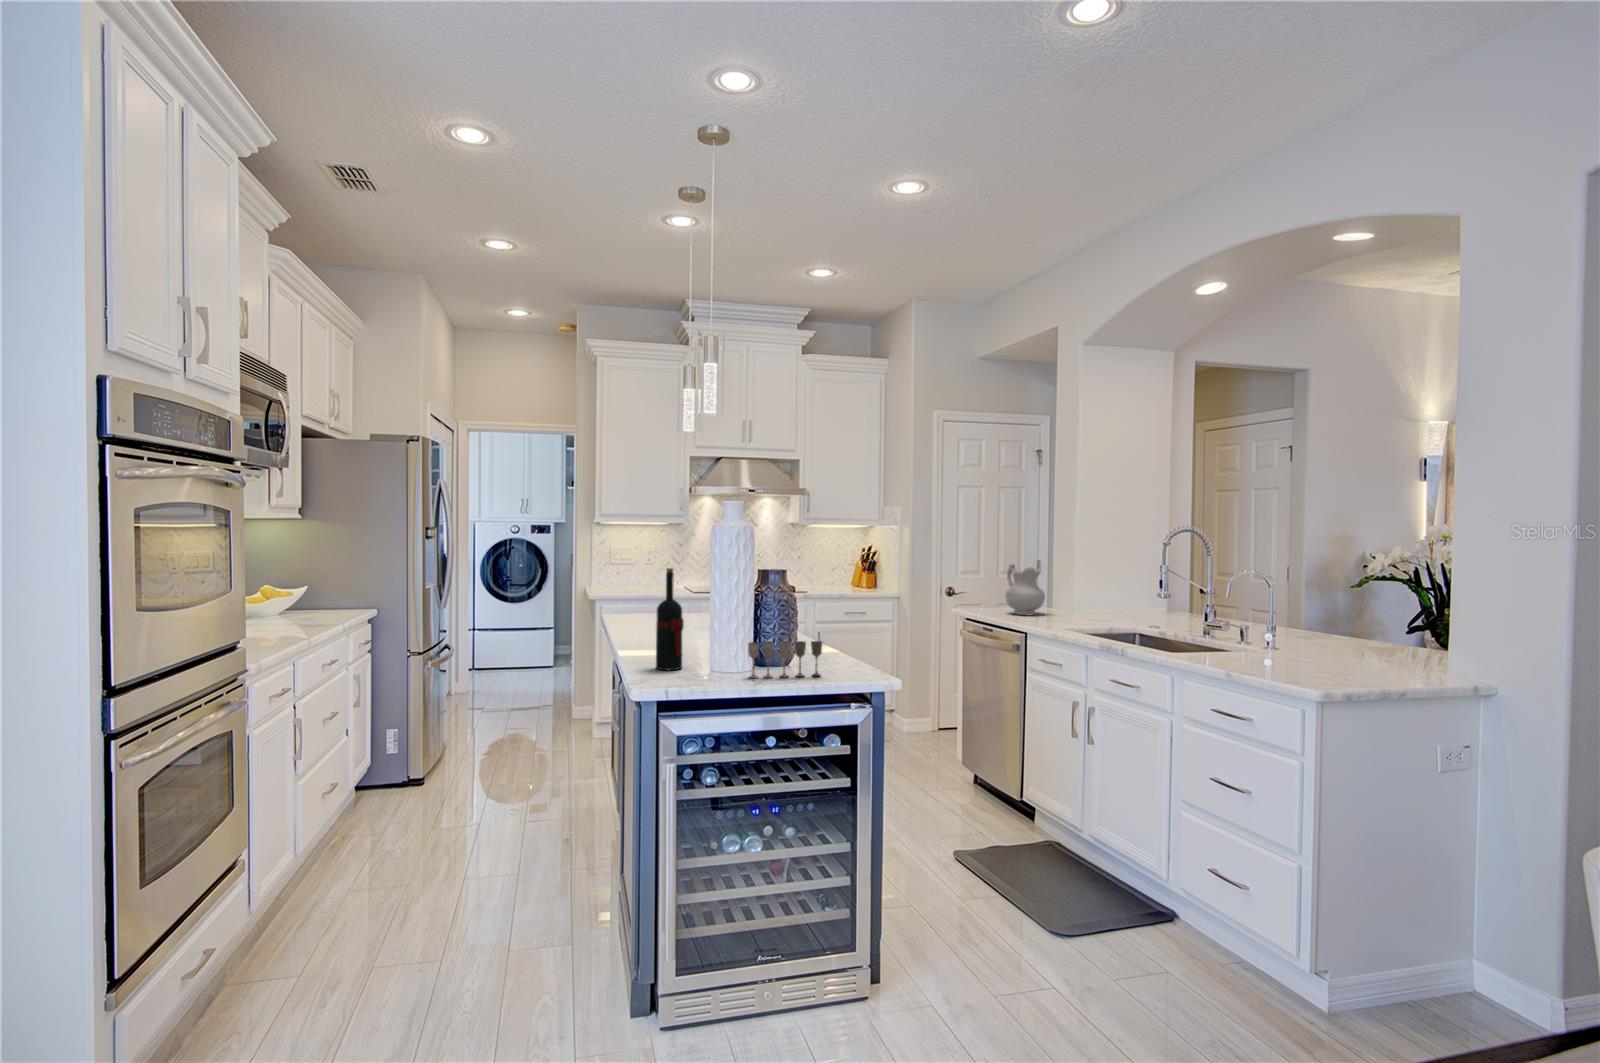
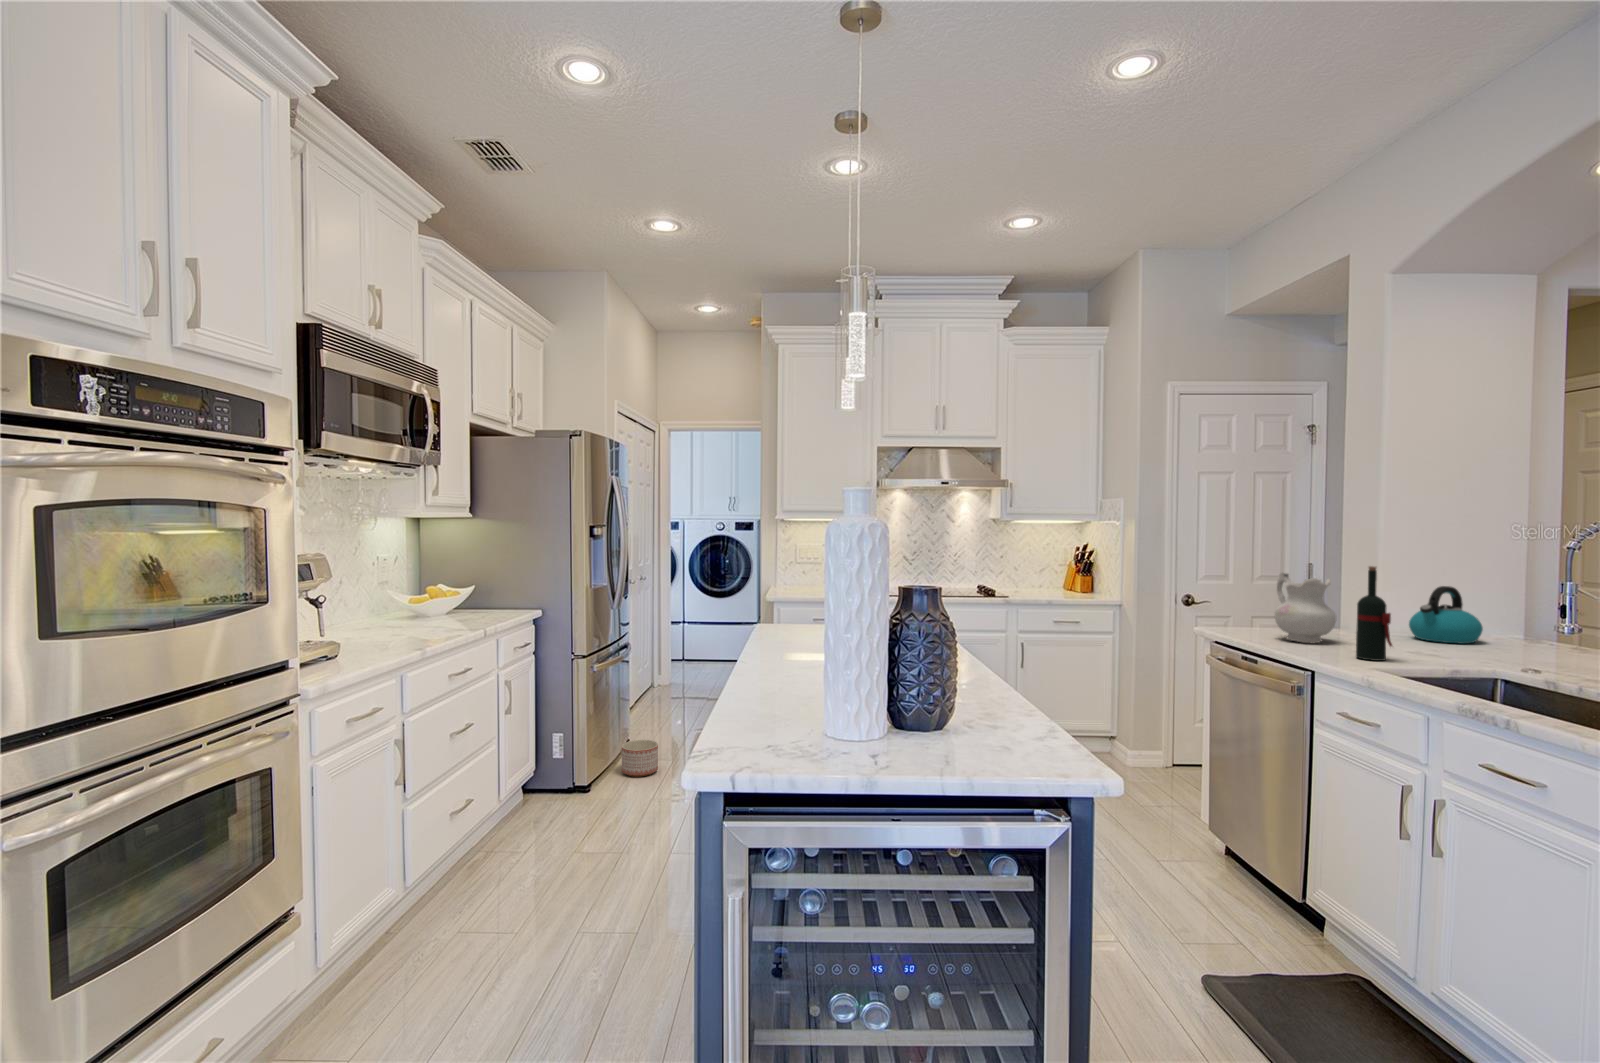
wine bottle: present [656,568,684,670] -> present [1356,566,1392,661]
kettle: none [1092,572,1135,613] -> present [1409,586,1483,644]
wine glass: present [748,641,822,678] -> none [872,699,989,757]
planter: none [448,736,485,770] -> present [622,740,658,777]

